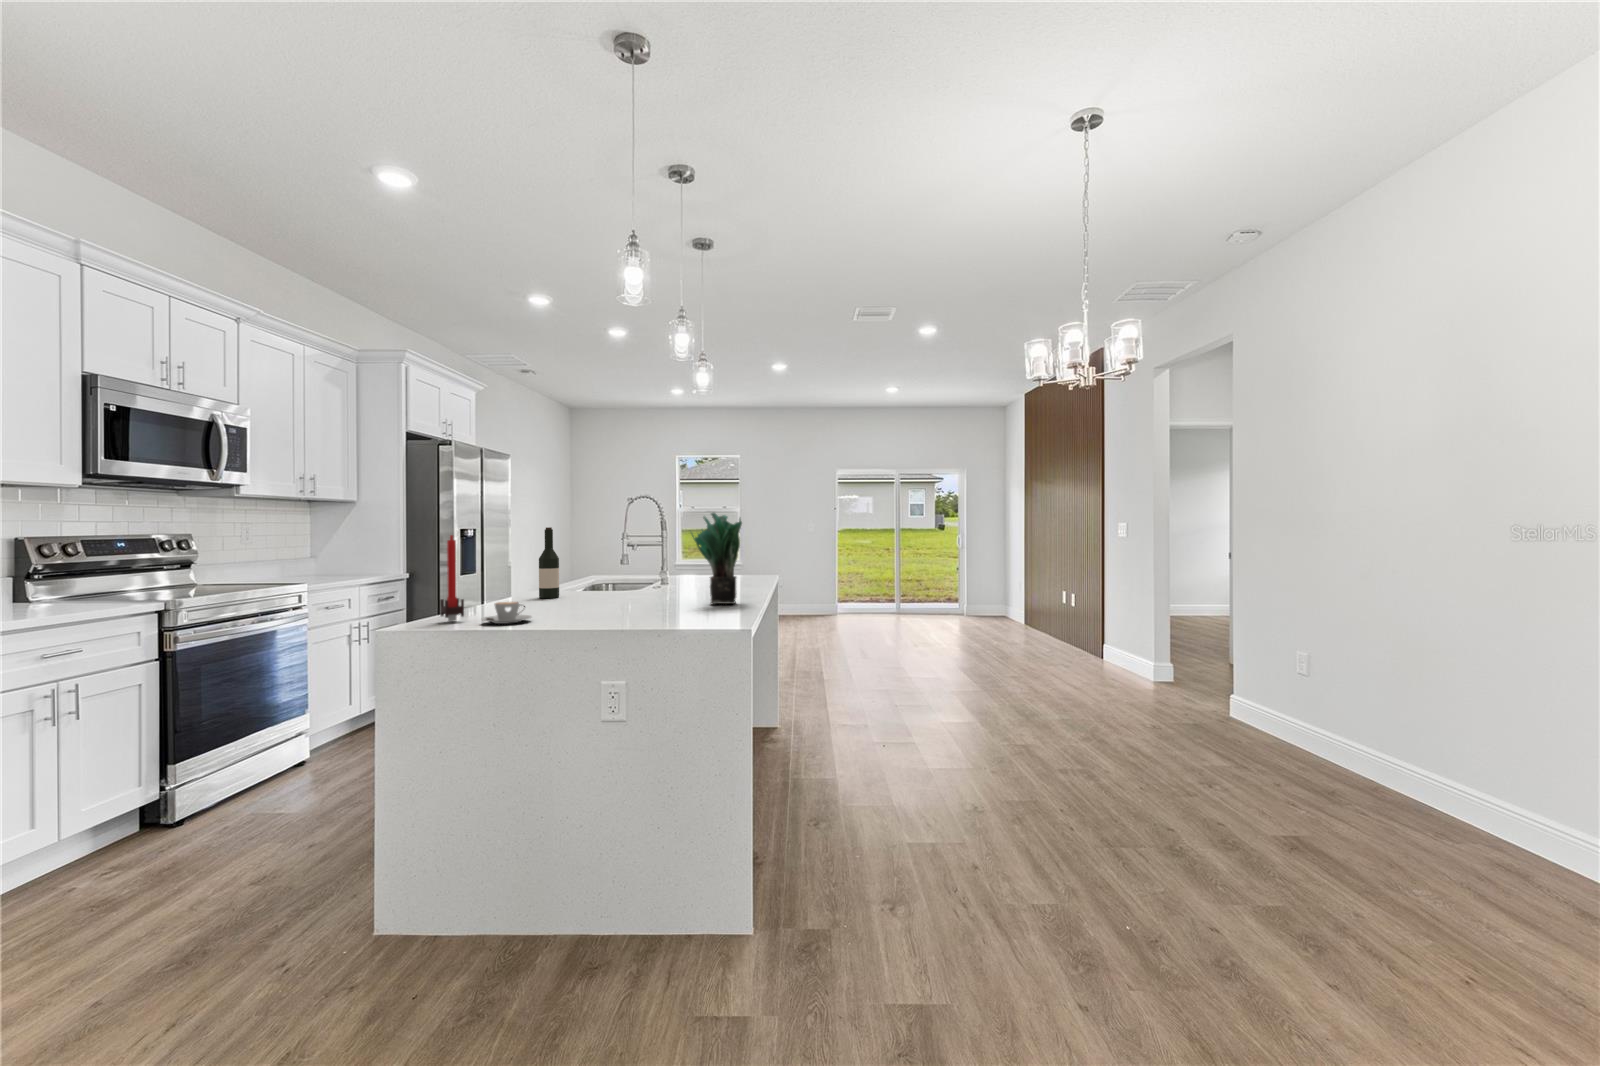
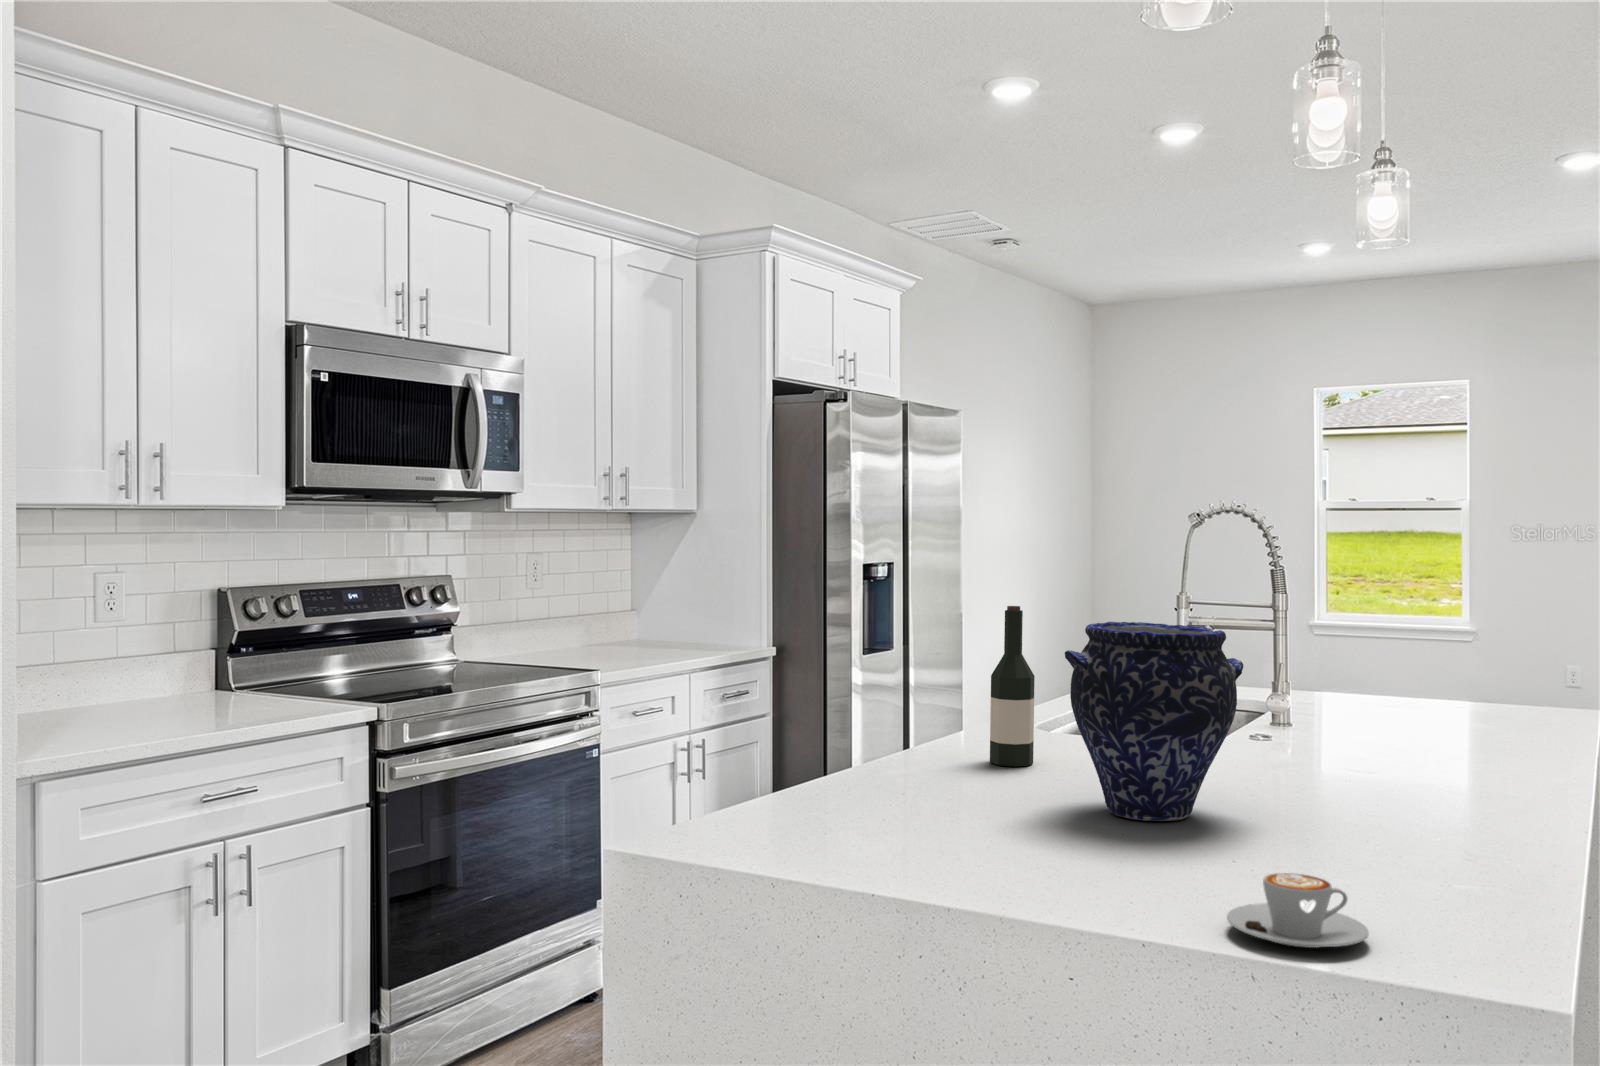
potted plant: present [691,513,742,604] -> none [1364,605,1526,866]
vase: none [574,527,647,605] -> present [1065,622,1243,821]
candle: present [440,535,464,622] -> none [767,651,814,847]
coffee cup: present [482,602,531,624] -> present [1227,873,1369,948]

